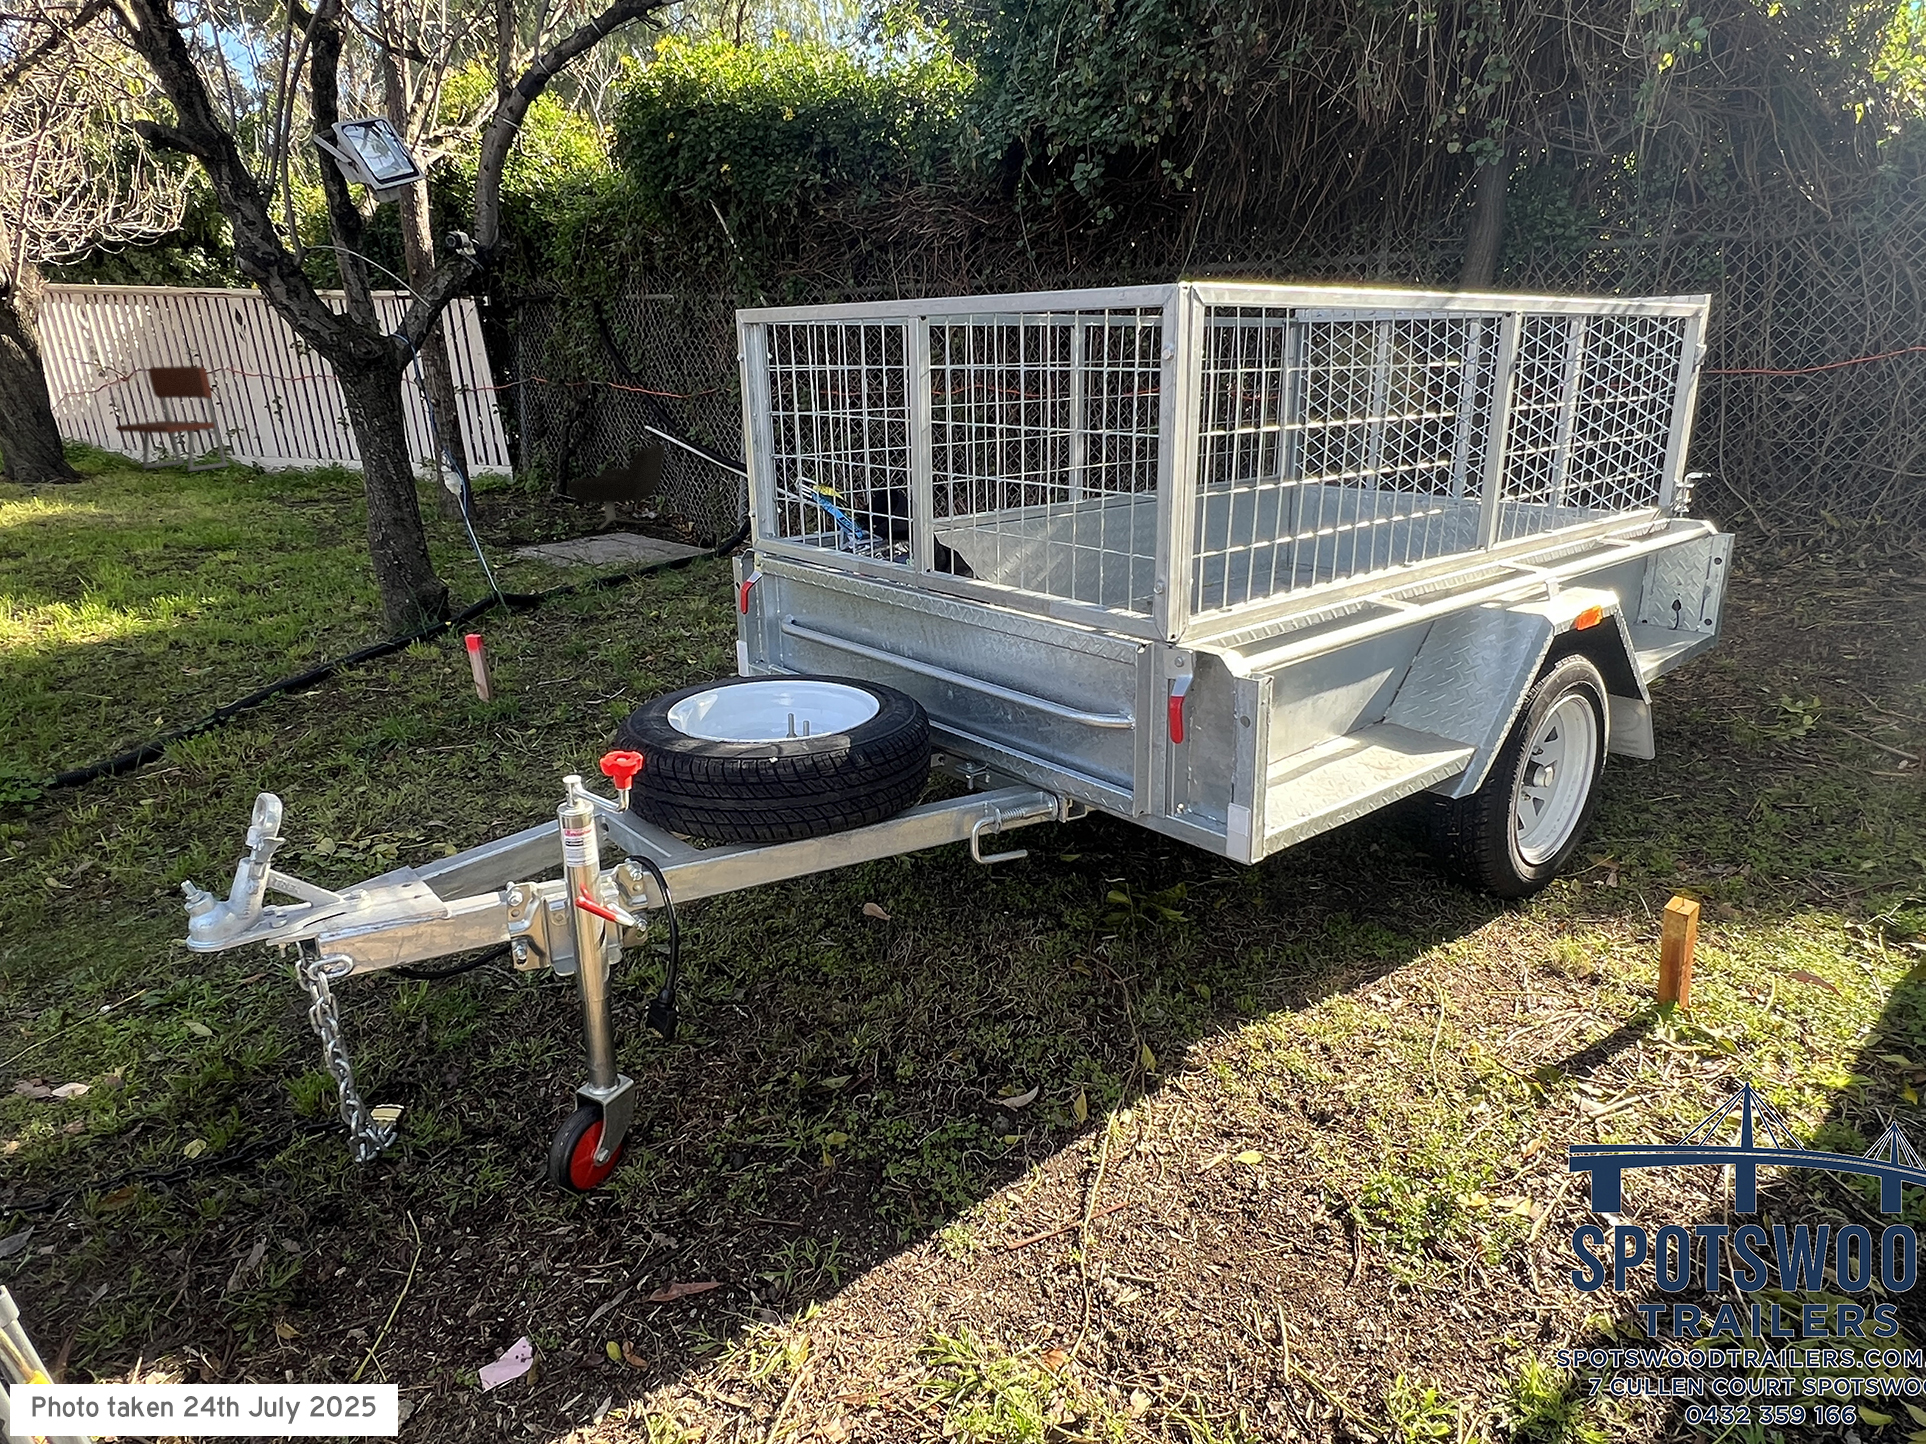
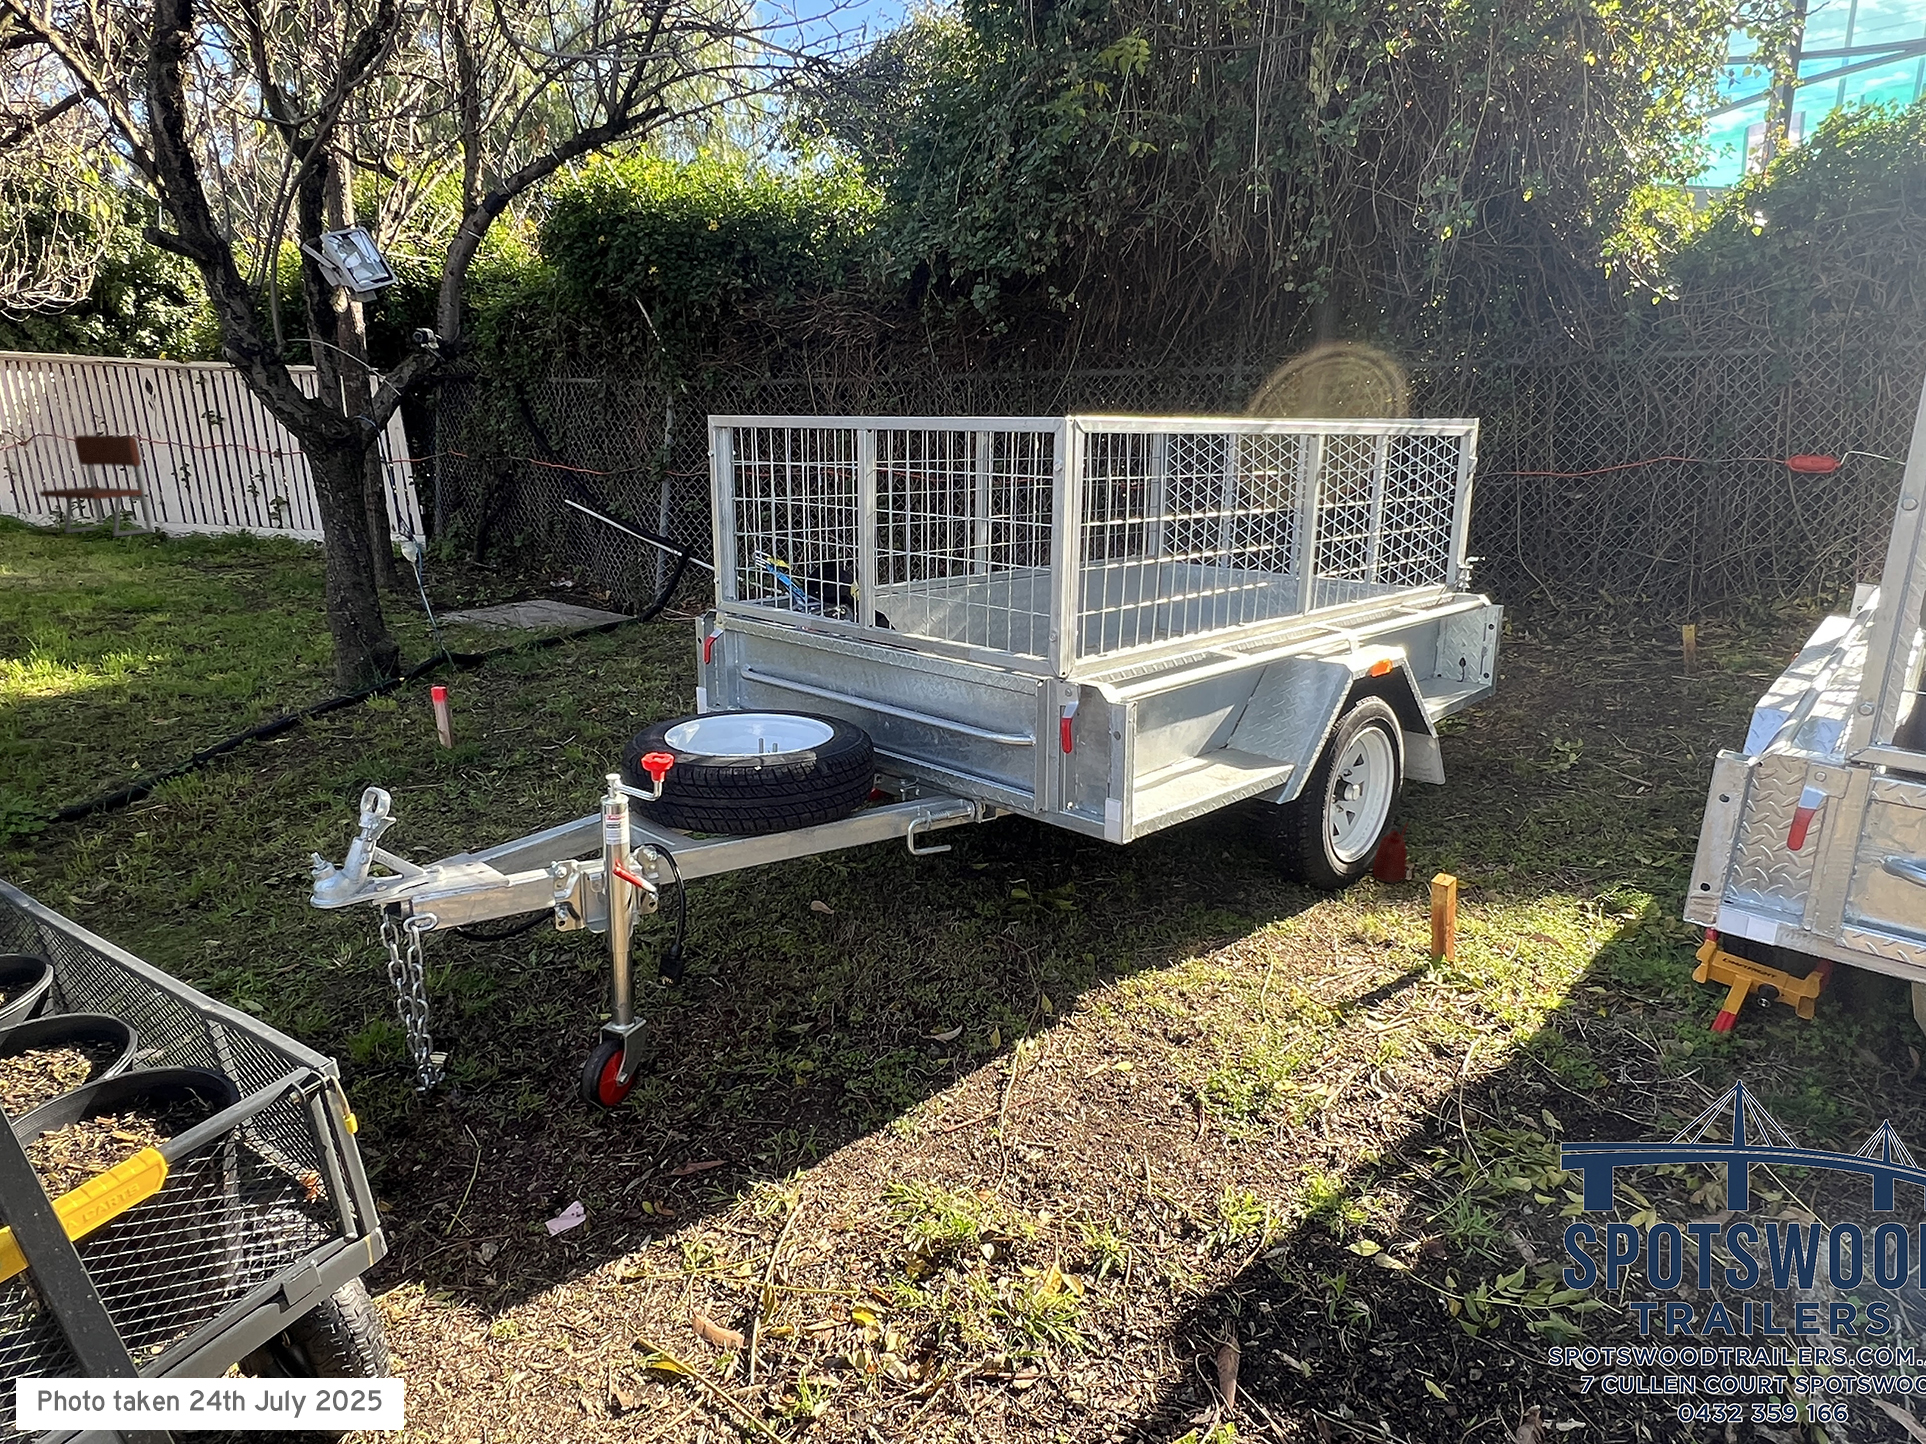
lounge chair: present [567,445,665,529] -> none [507,518,600,596]
watering can: none [1566,814,1614,894] -> present [1373,823,1408,883]

